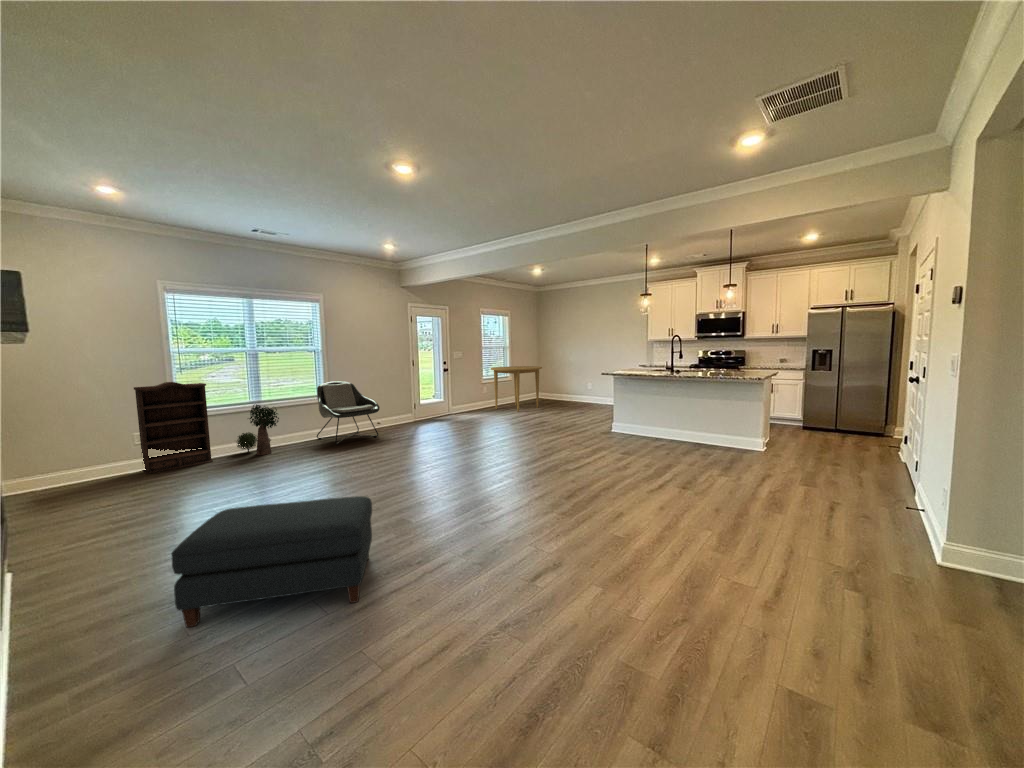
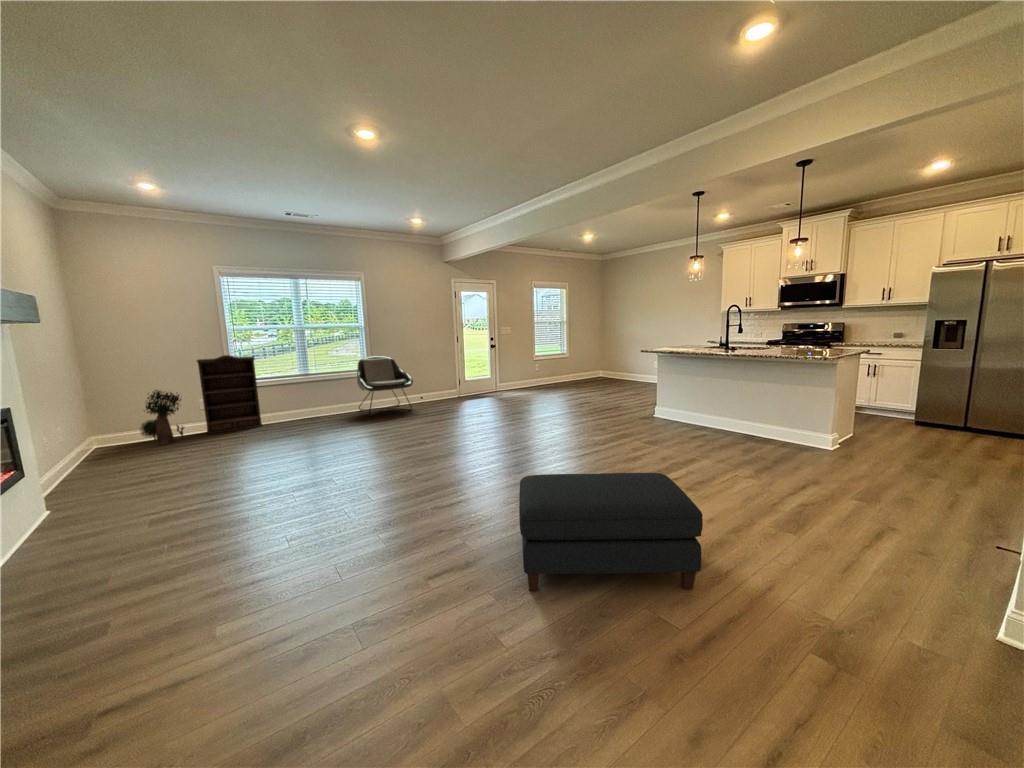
dining table: present [491,366,542,412] -> none [541,342,596,390]
potted plant: present [237,404,279,455] -> present [140,390,184,445]
ottoman: present [171,496,372,627] -> present [519,473,703,591]

